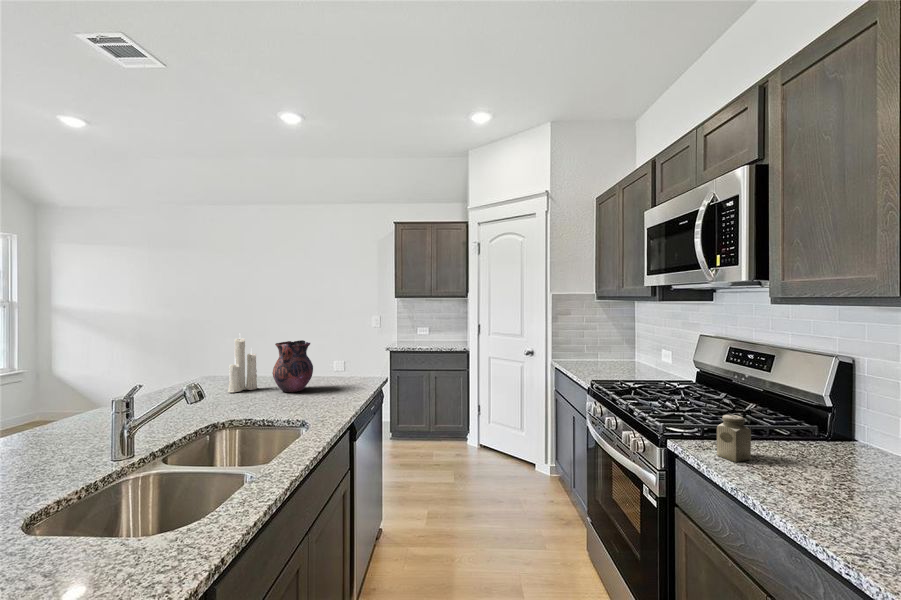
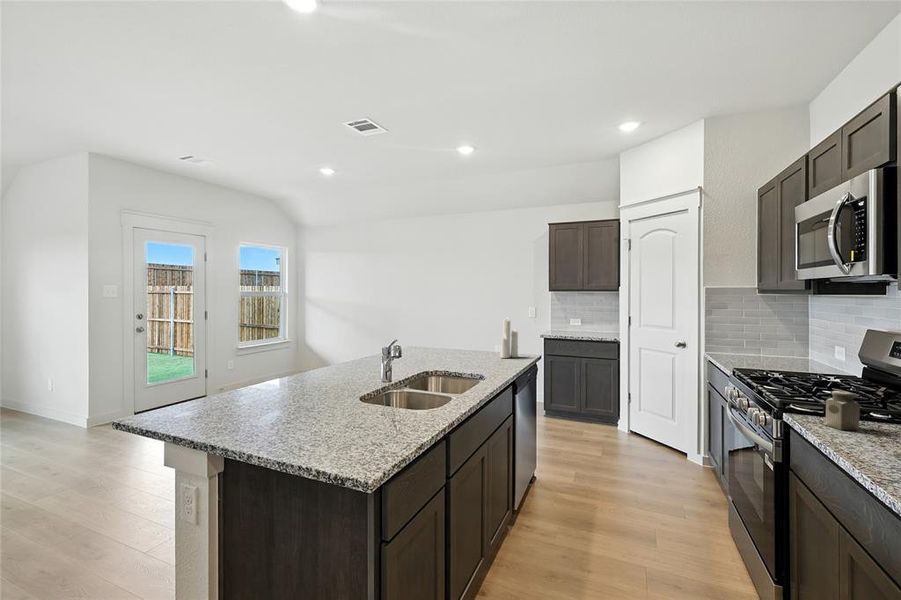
candle: present [228,337,257,392] -> present [500,319,518,358]
vase: present [272,340,313,392] -> none [455,321,485,360]

